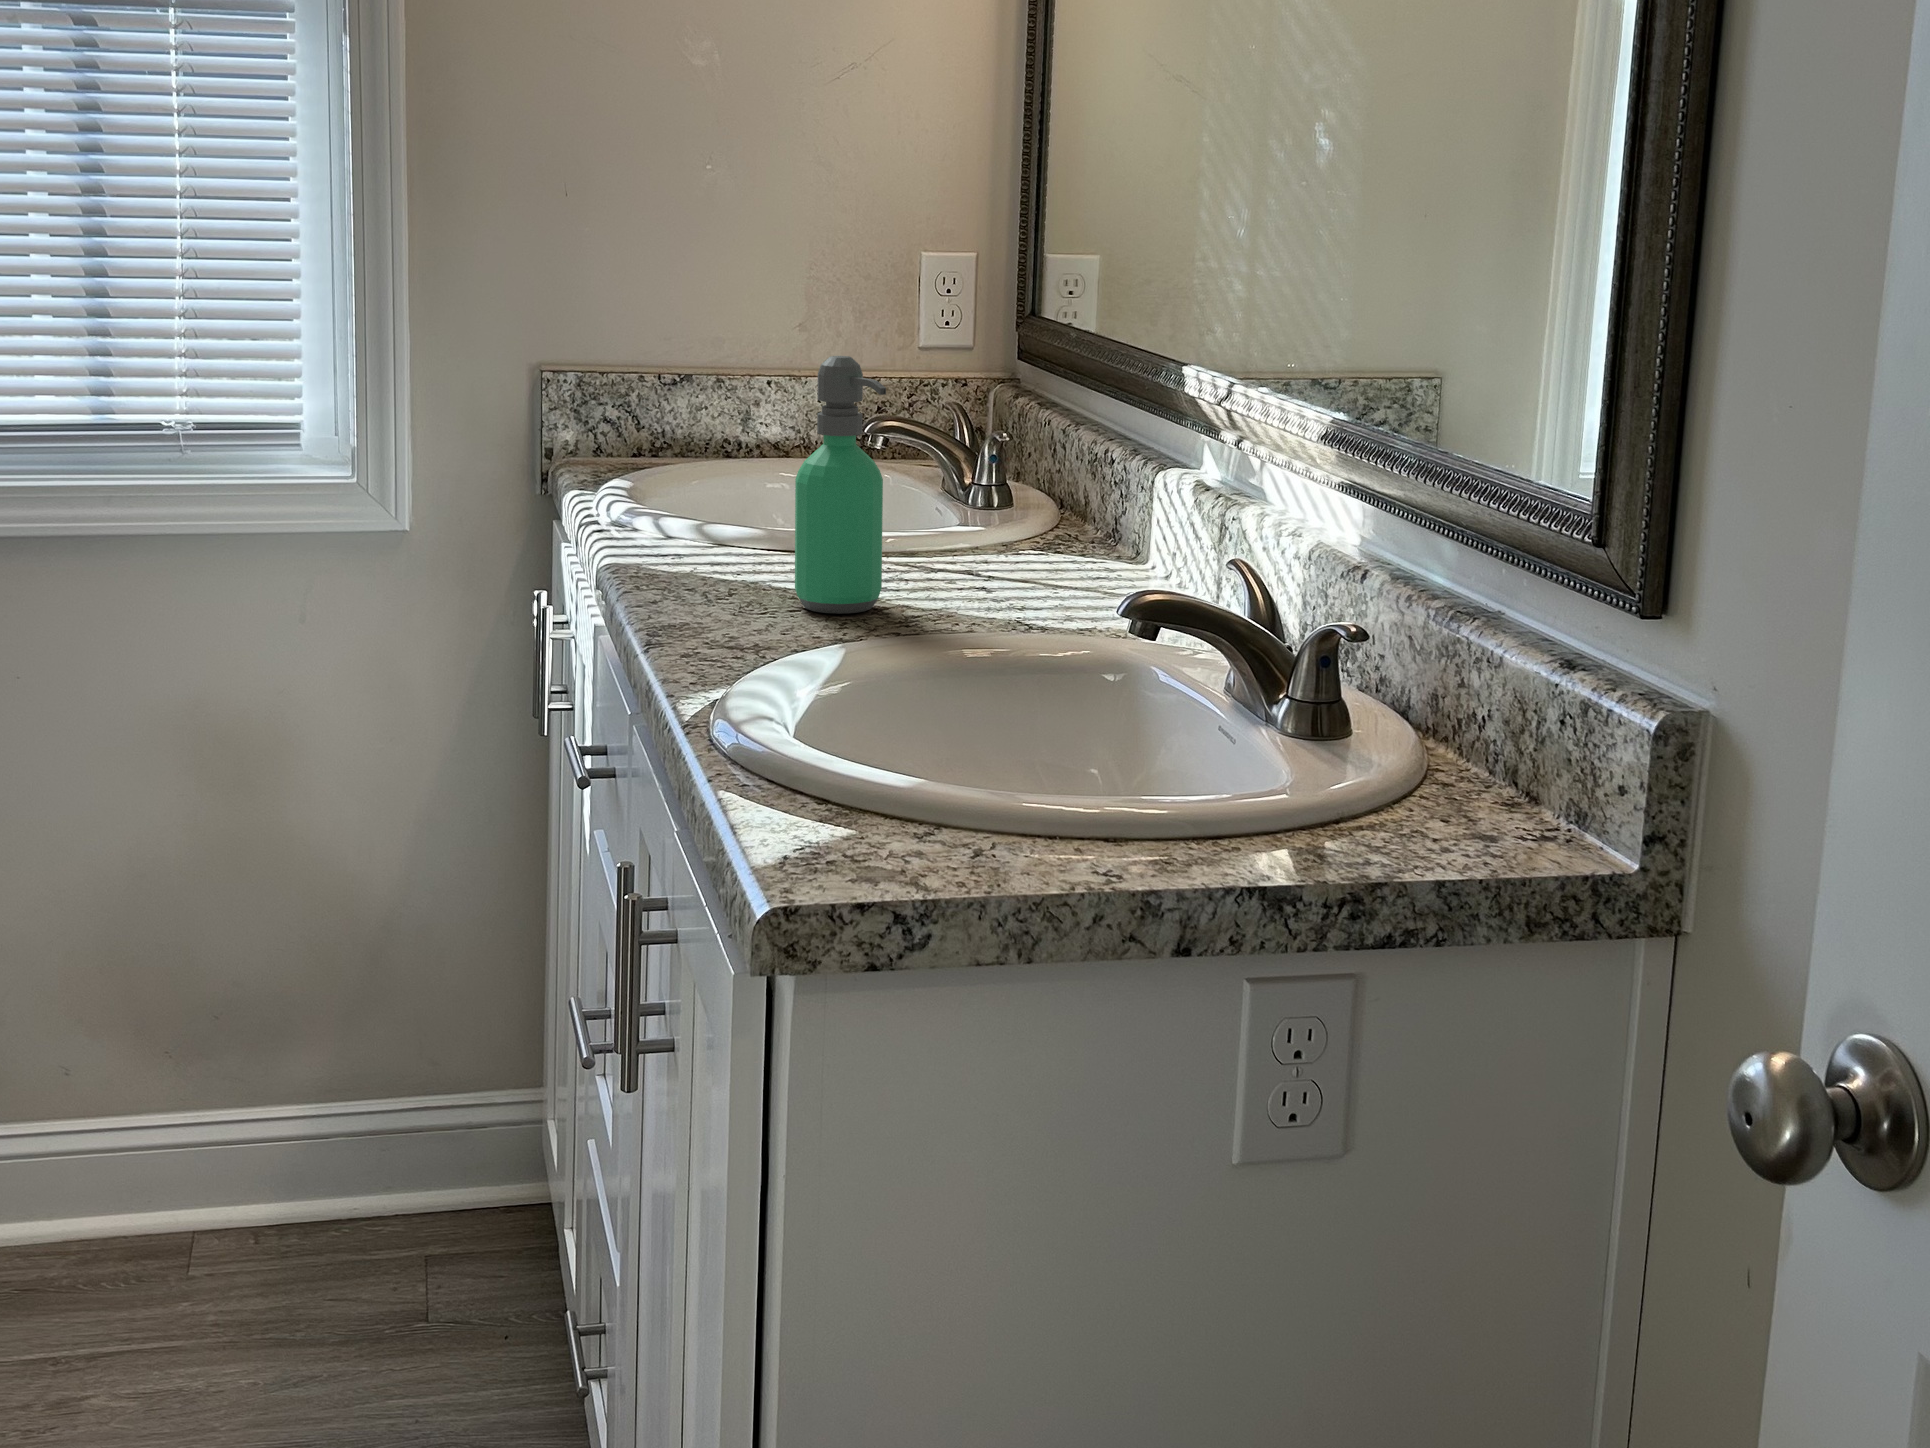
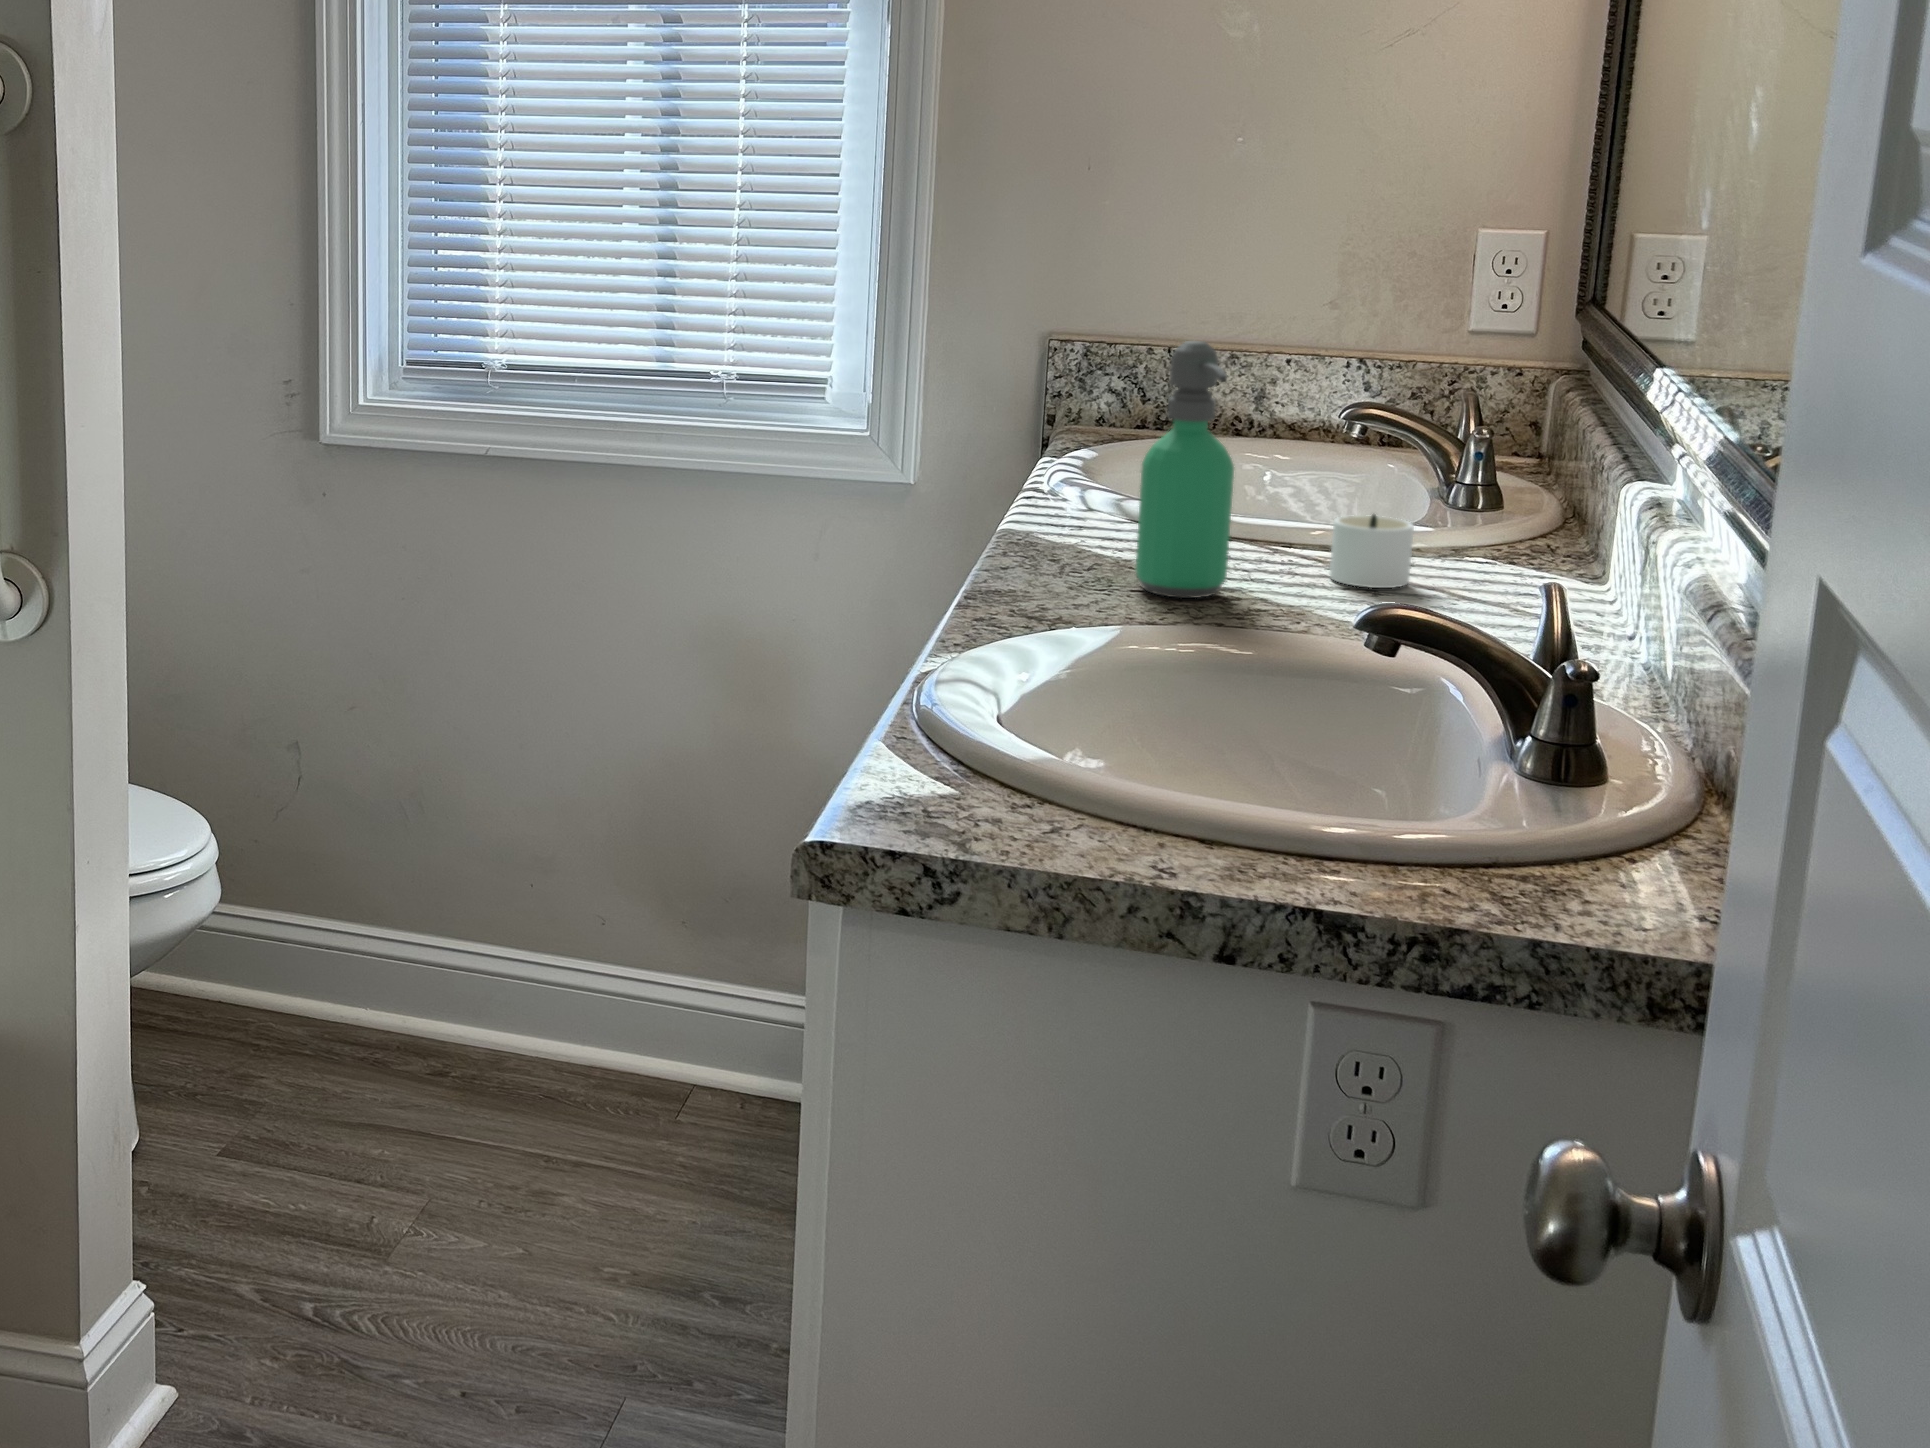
candle: none [941,515,1040,586] -> present [1330,515,1414,588]

